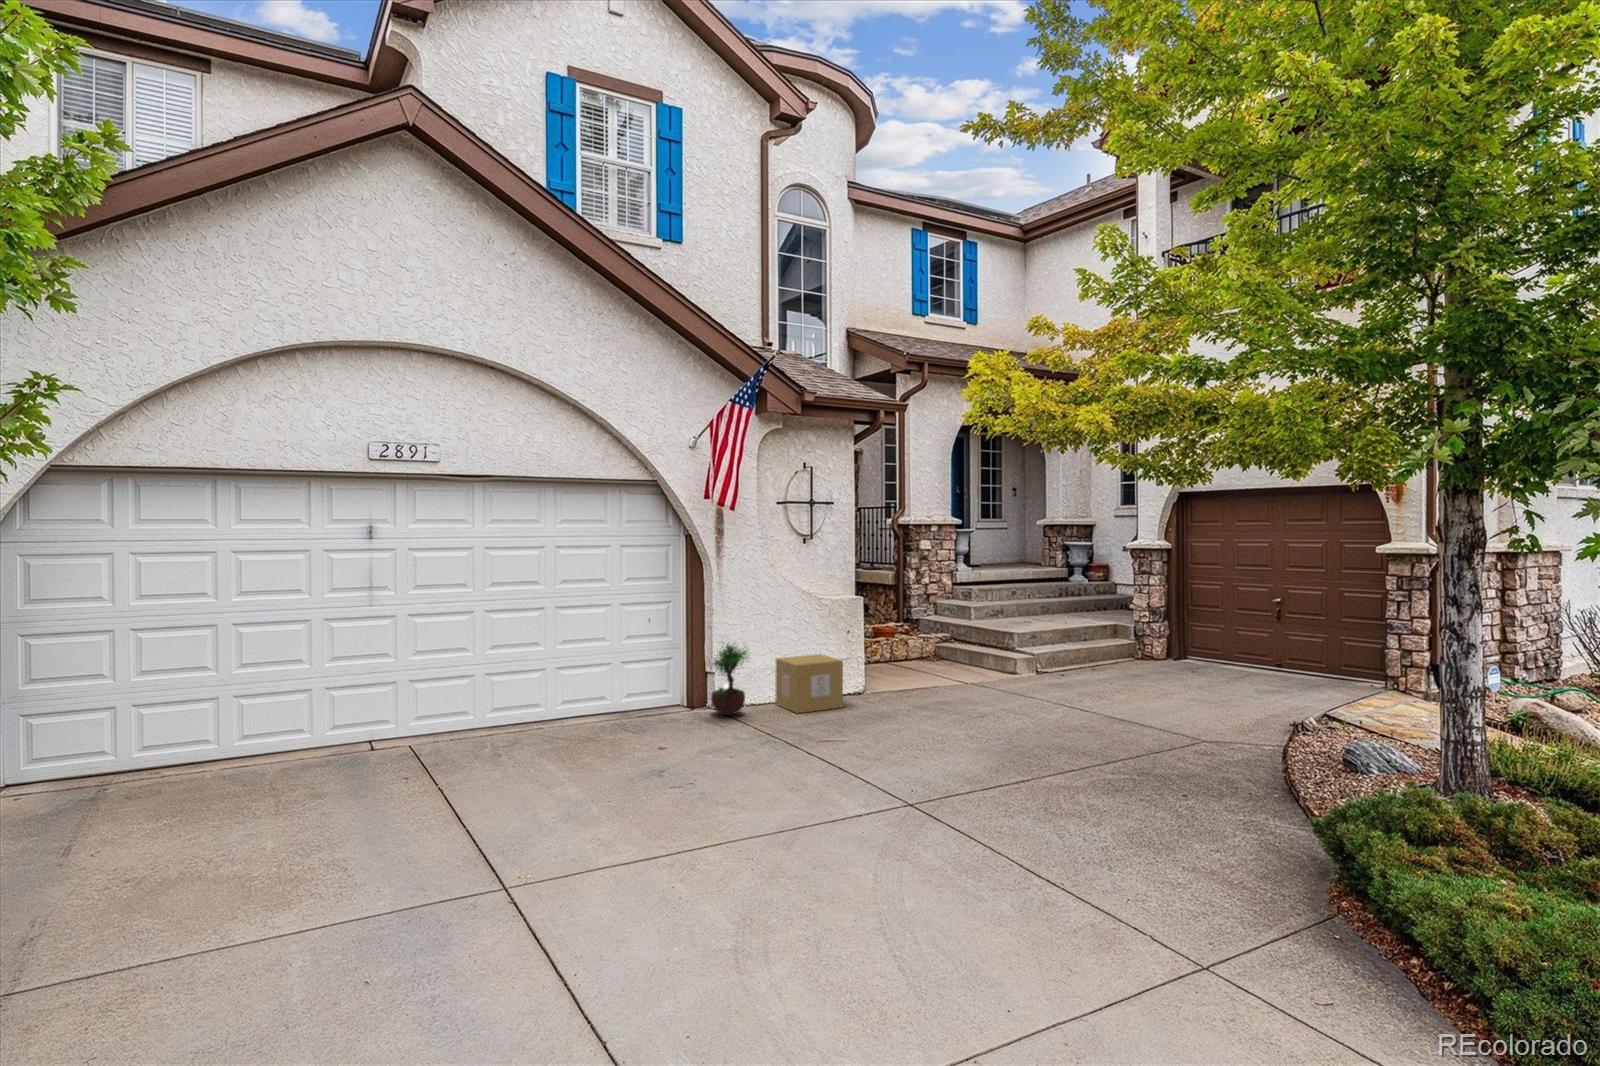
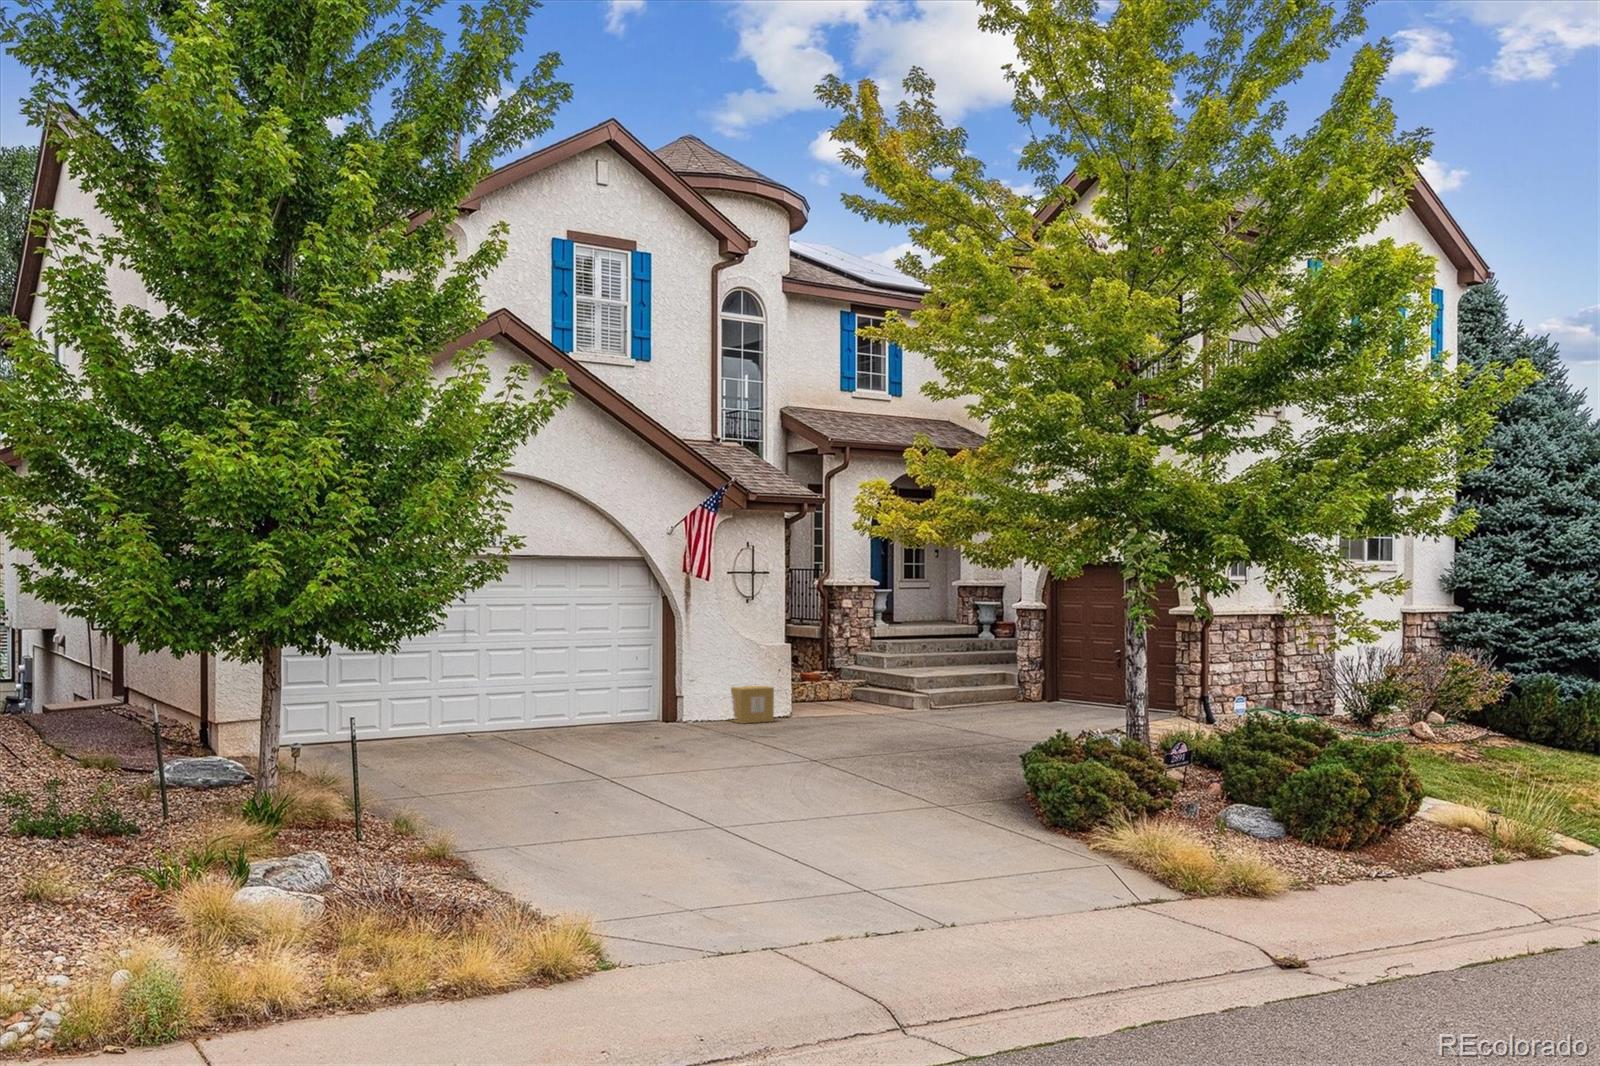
potted tree: present [711,644,750,715] -> none [678,668,710,724]

